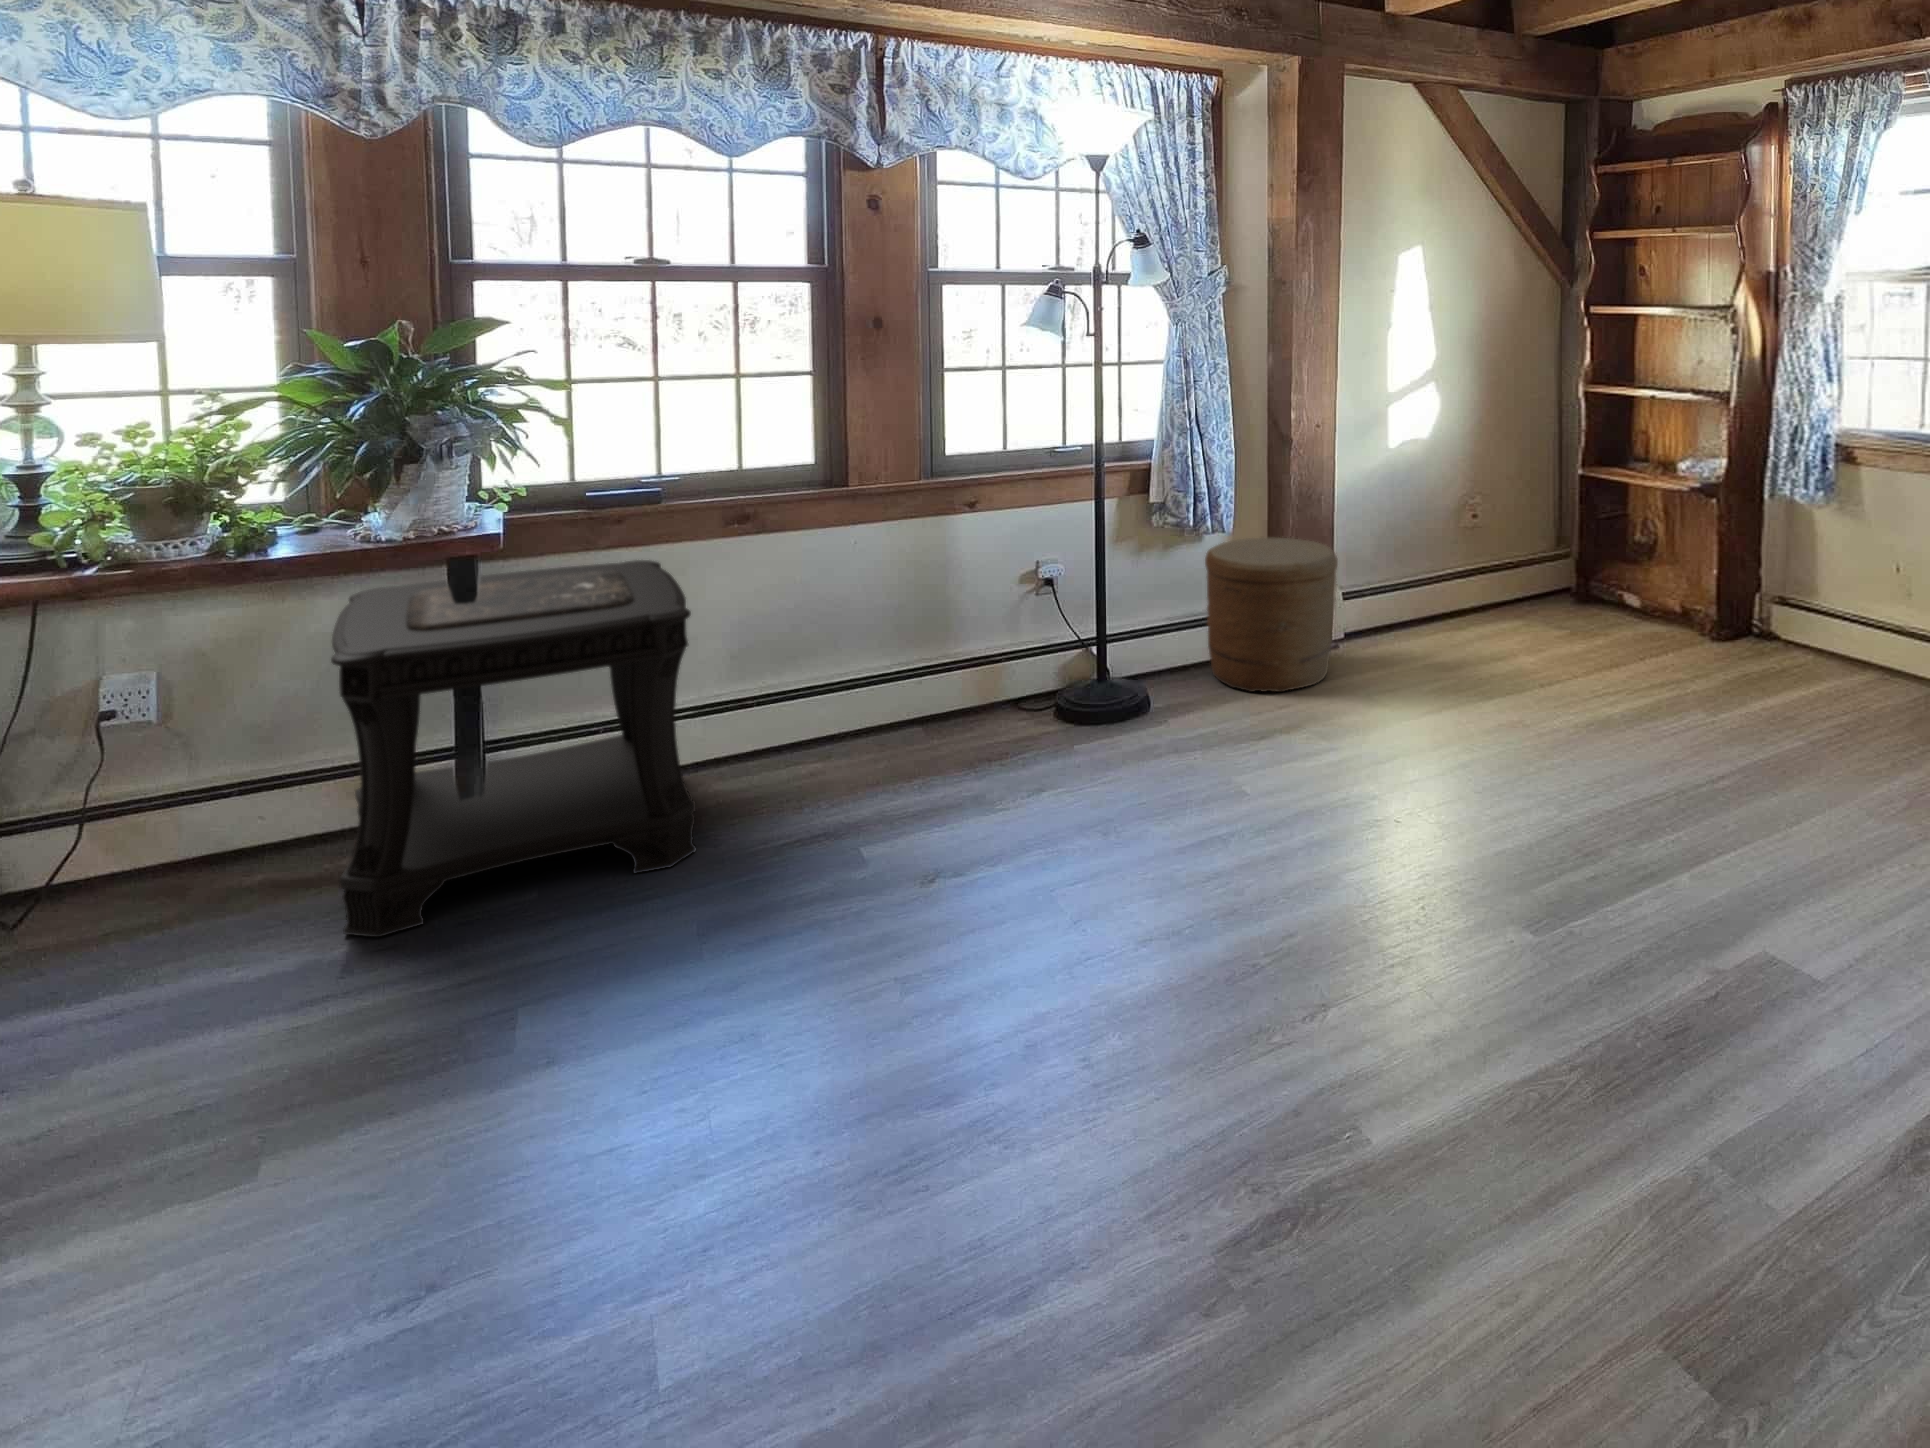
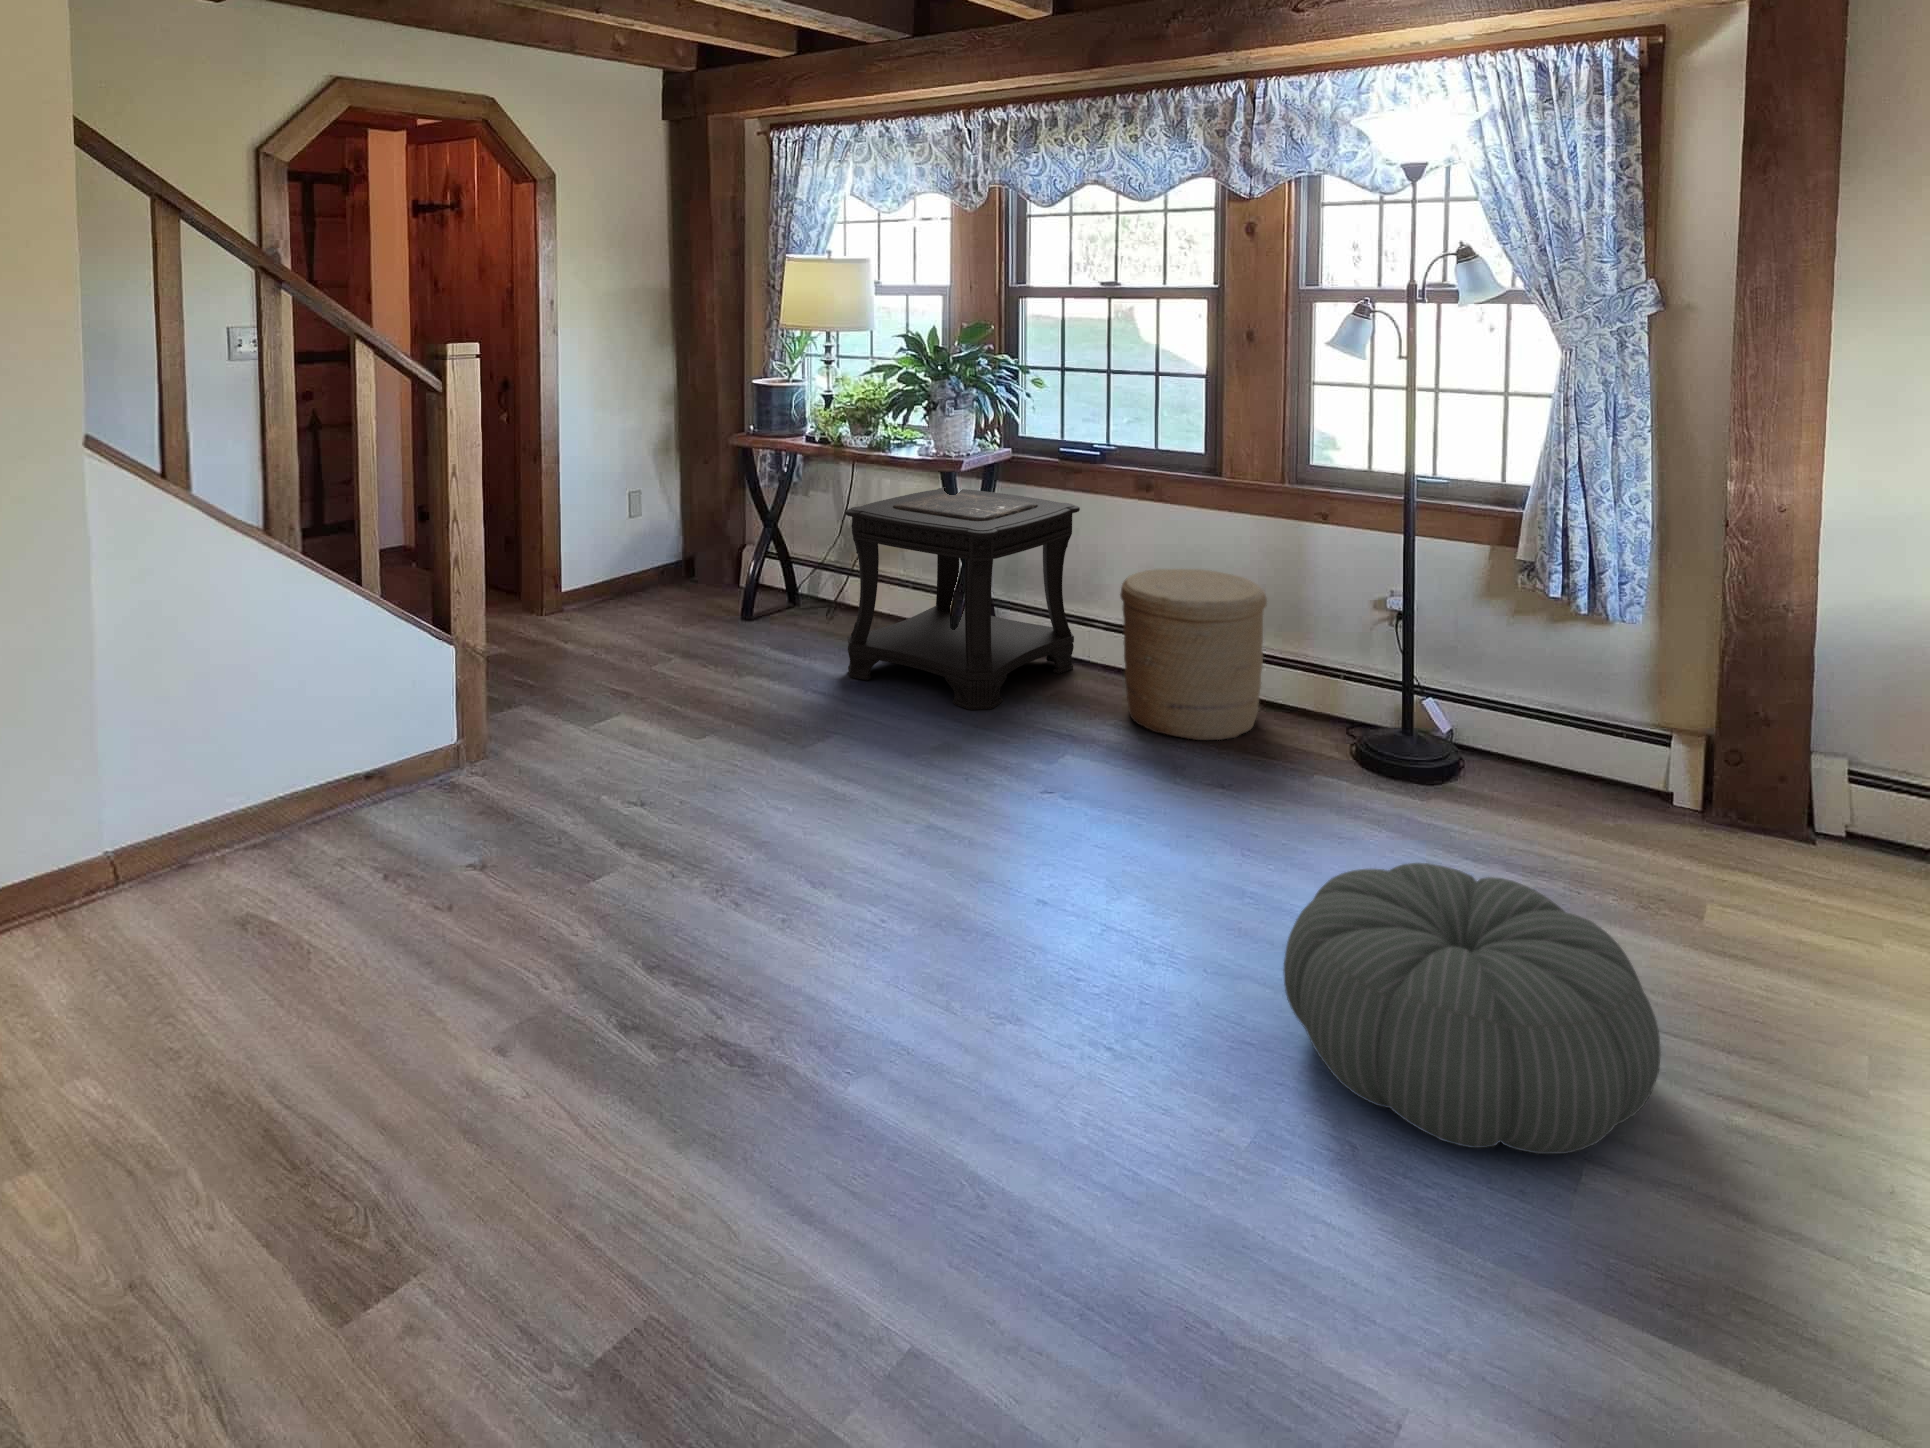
woven basket: present [1205,538,1338,692] -> present [1120,569,1267,740]
pouf: none [1370,694,1602,856] -> present [1283,863,1661,1154]

